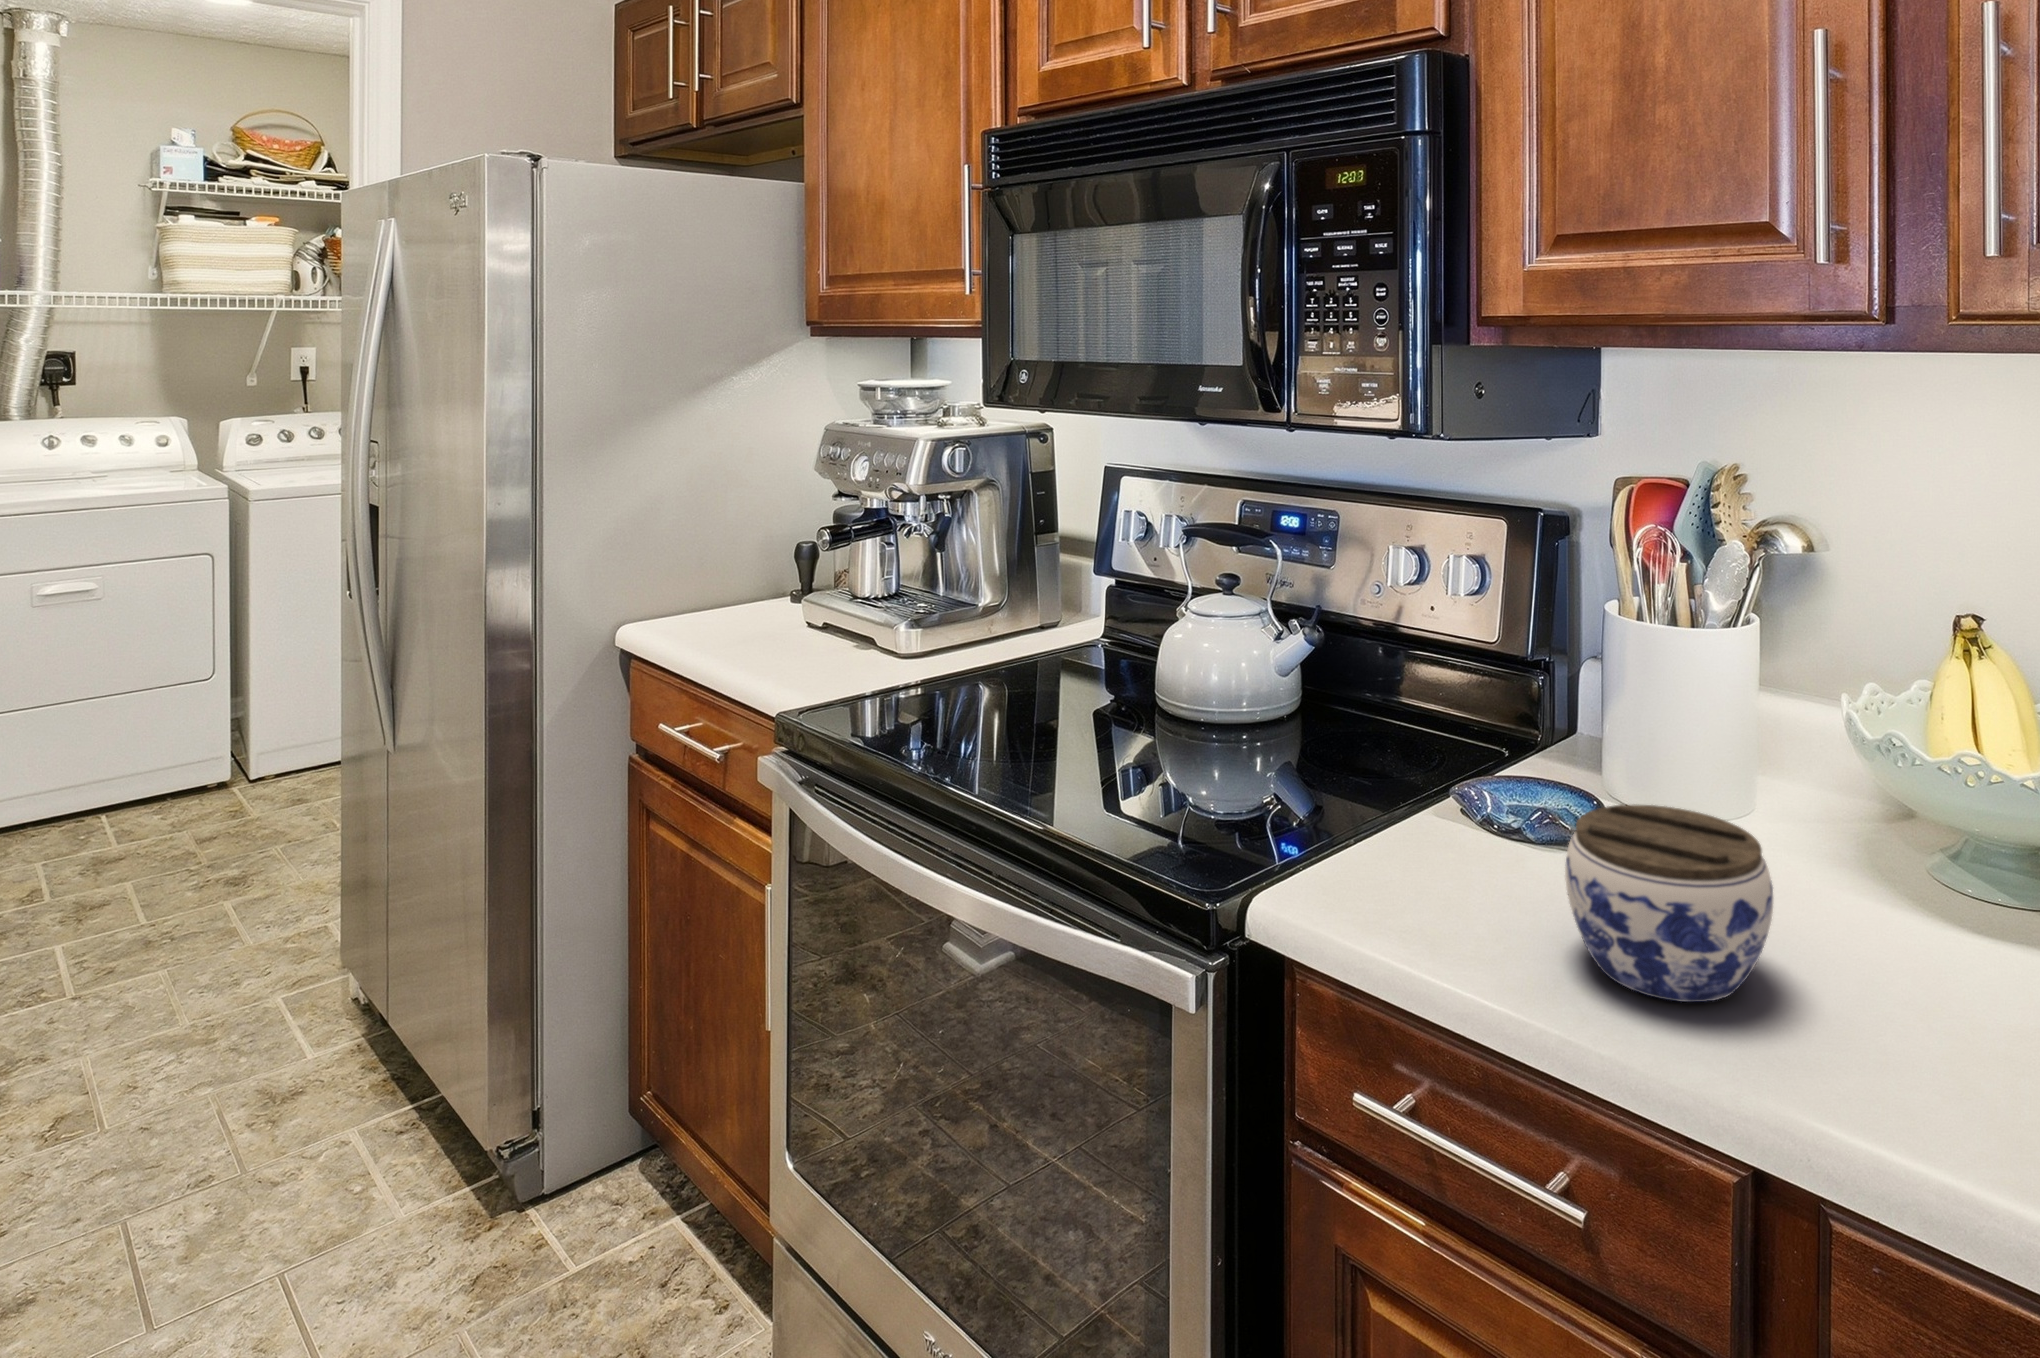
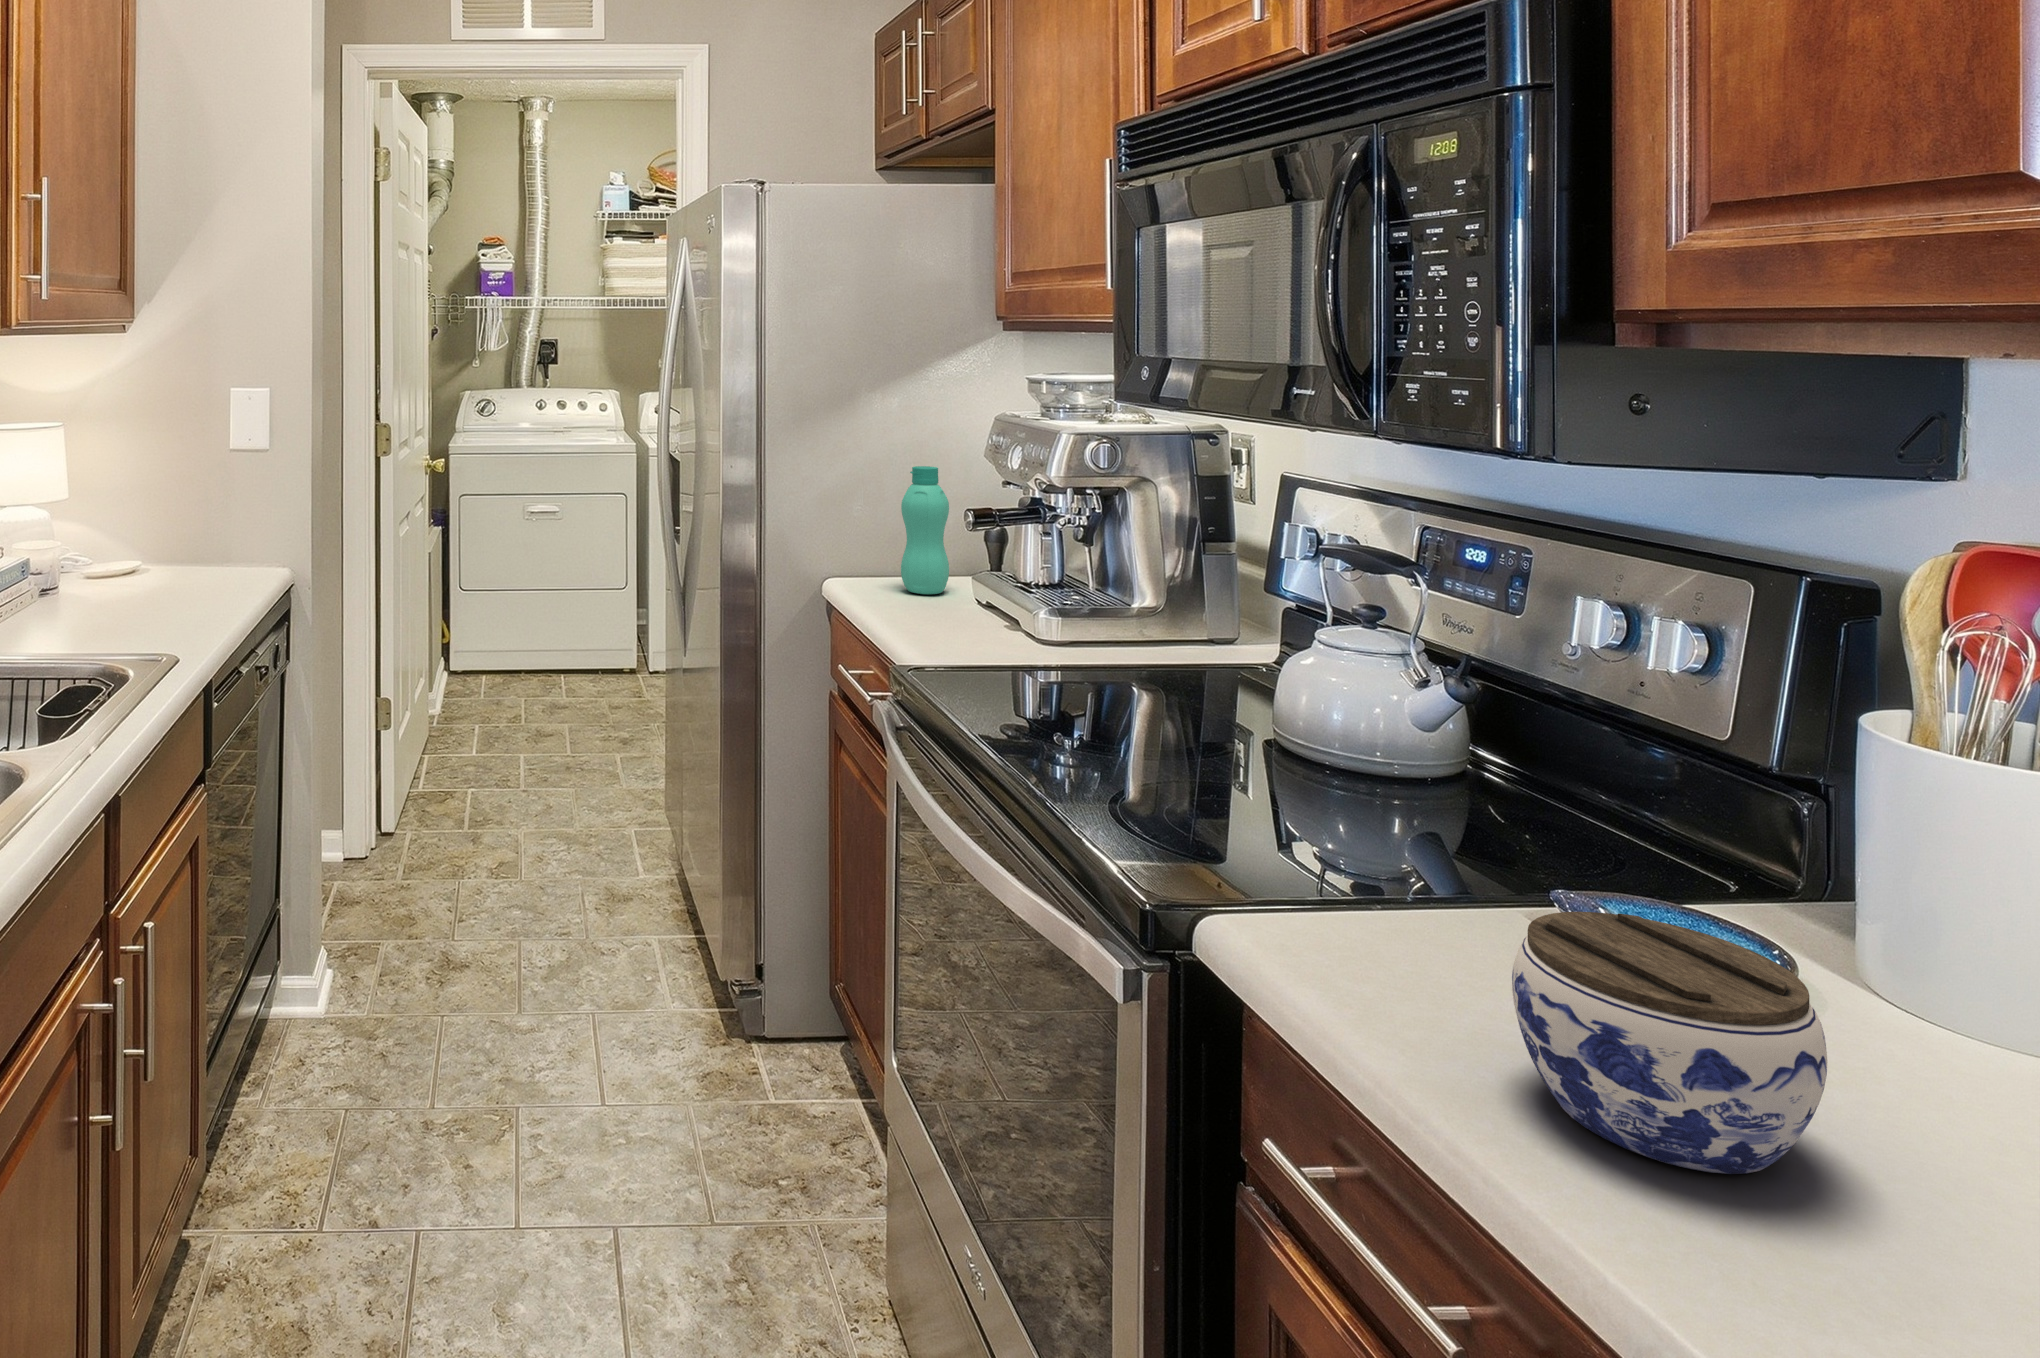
bottle: none [712,486,763,627] -> present [901,466,949,594]

